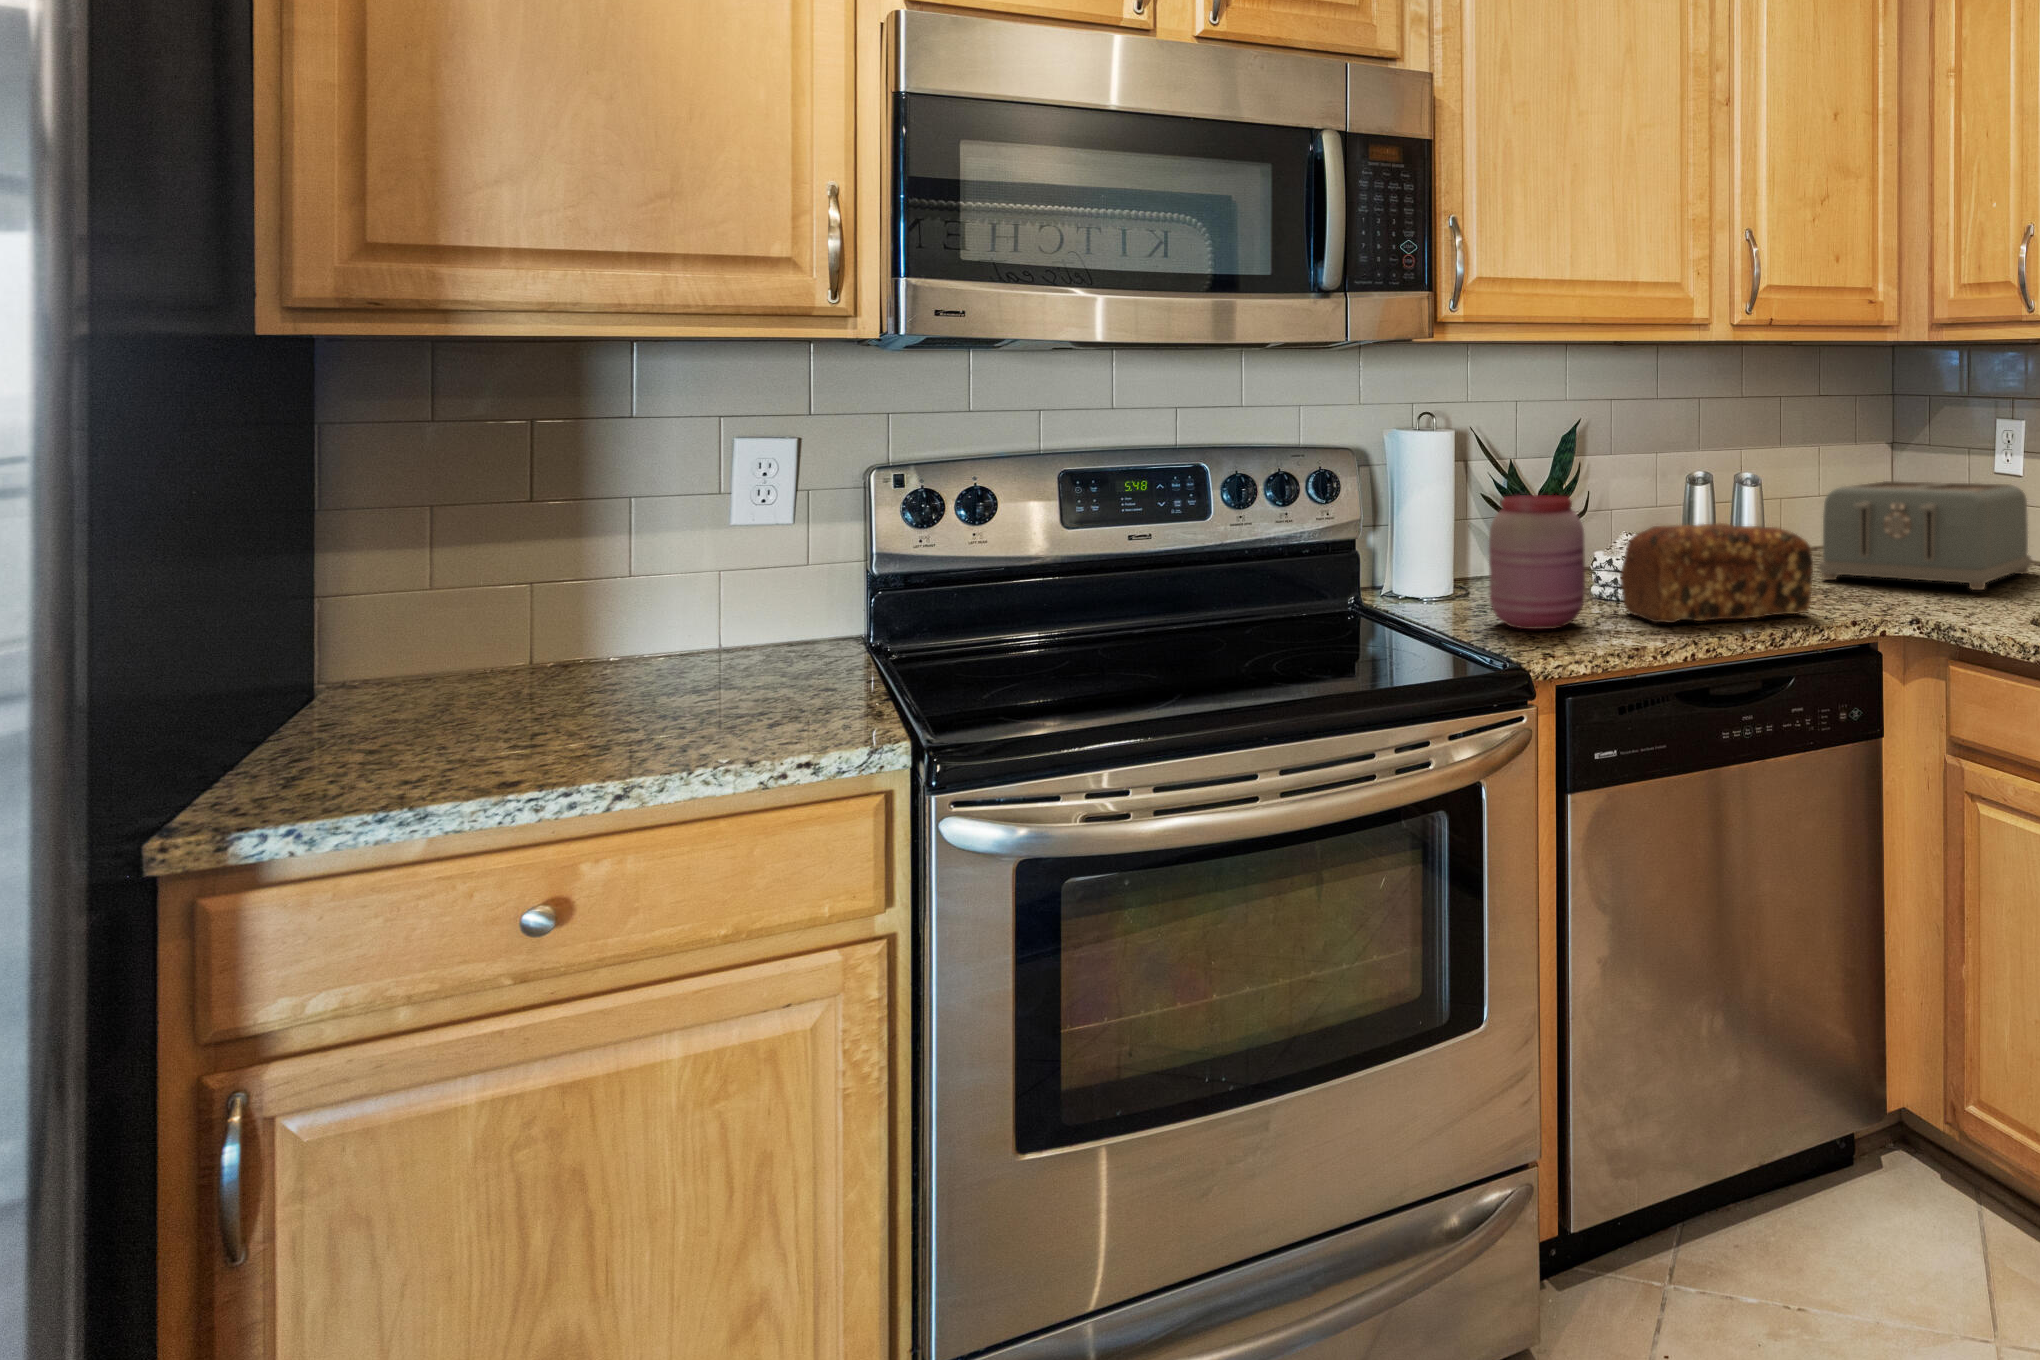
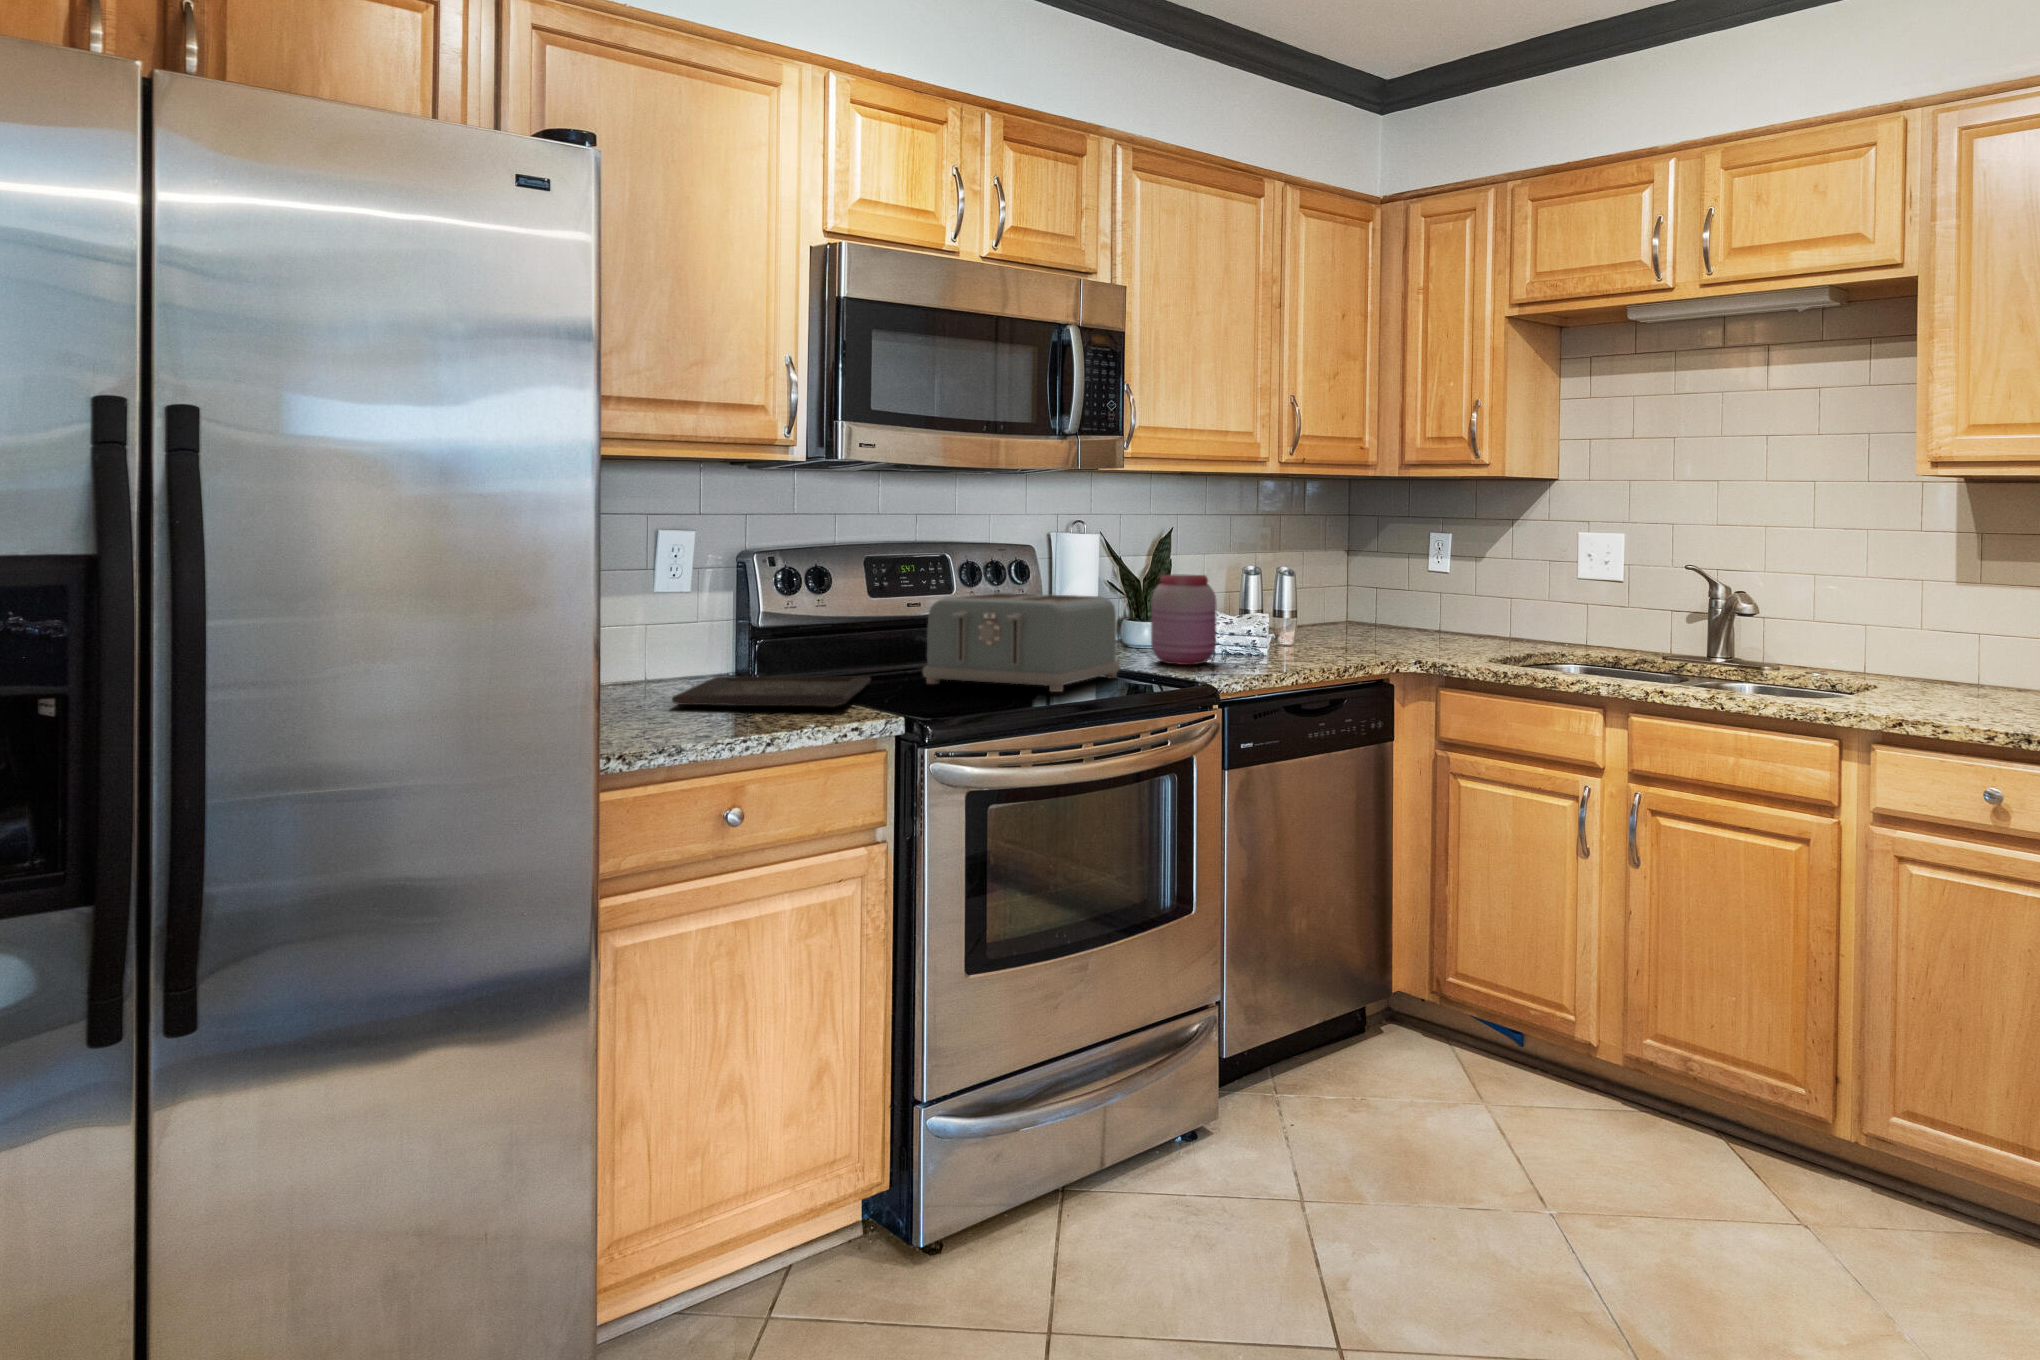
toaster: present [1819,481,2031,590] -> present [923,593,1120,692]
bread loaf: present [1620,523,1813,623] -> none [1227,596,1356,661]
tray: none [607,651,1004,721] -> present [672,676,871,707]

